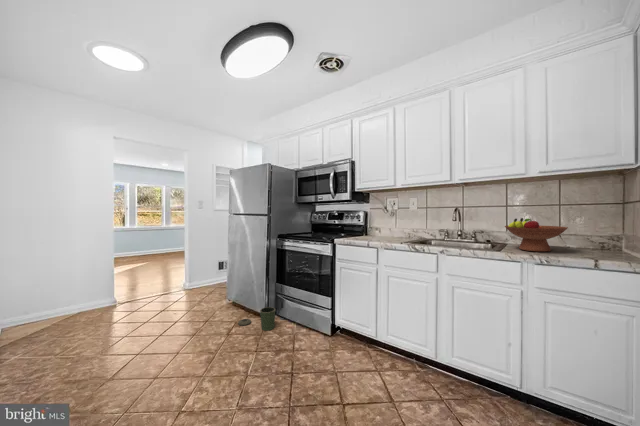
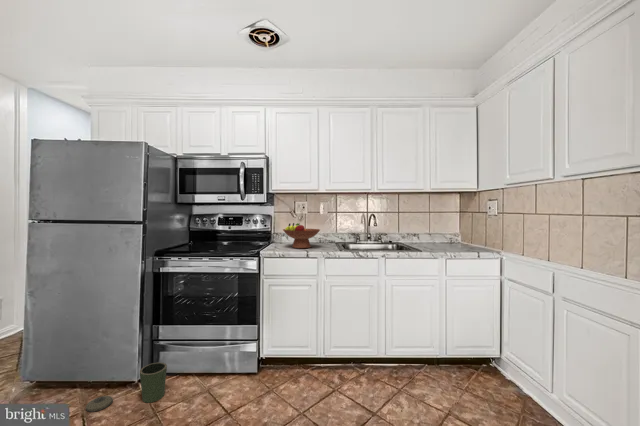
fruit bowl: present [505,218,568,252] -> present [283,223,320,248]

